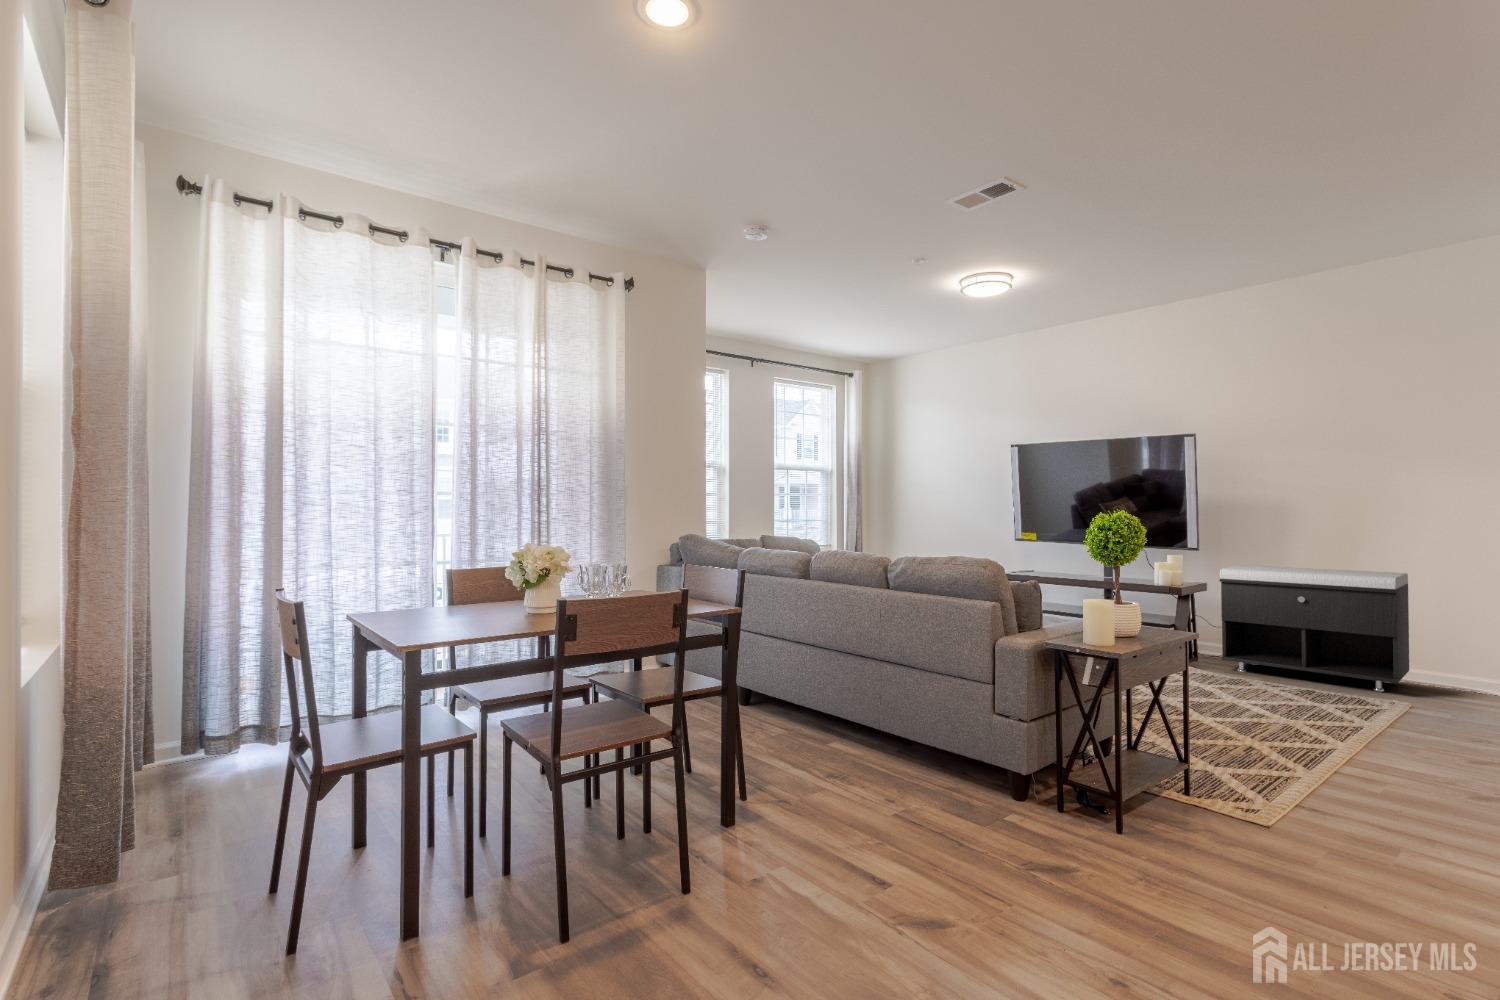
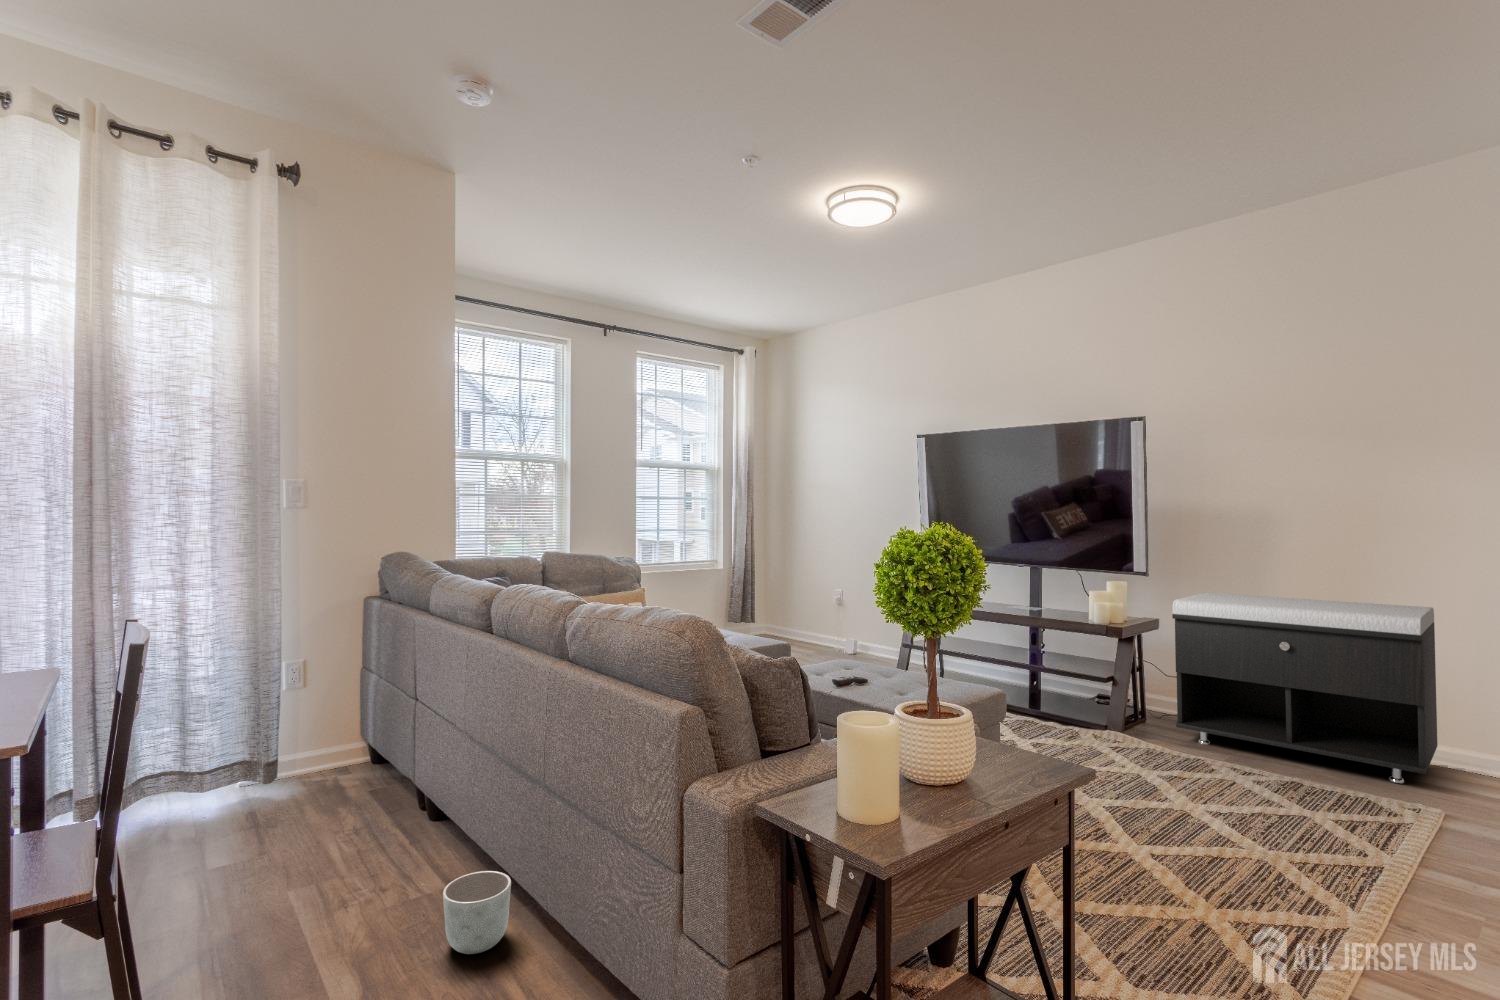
planter: none [815,711,852,752] -> present [443,871,511,954]

